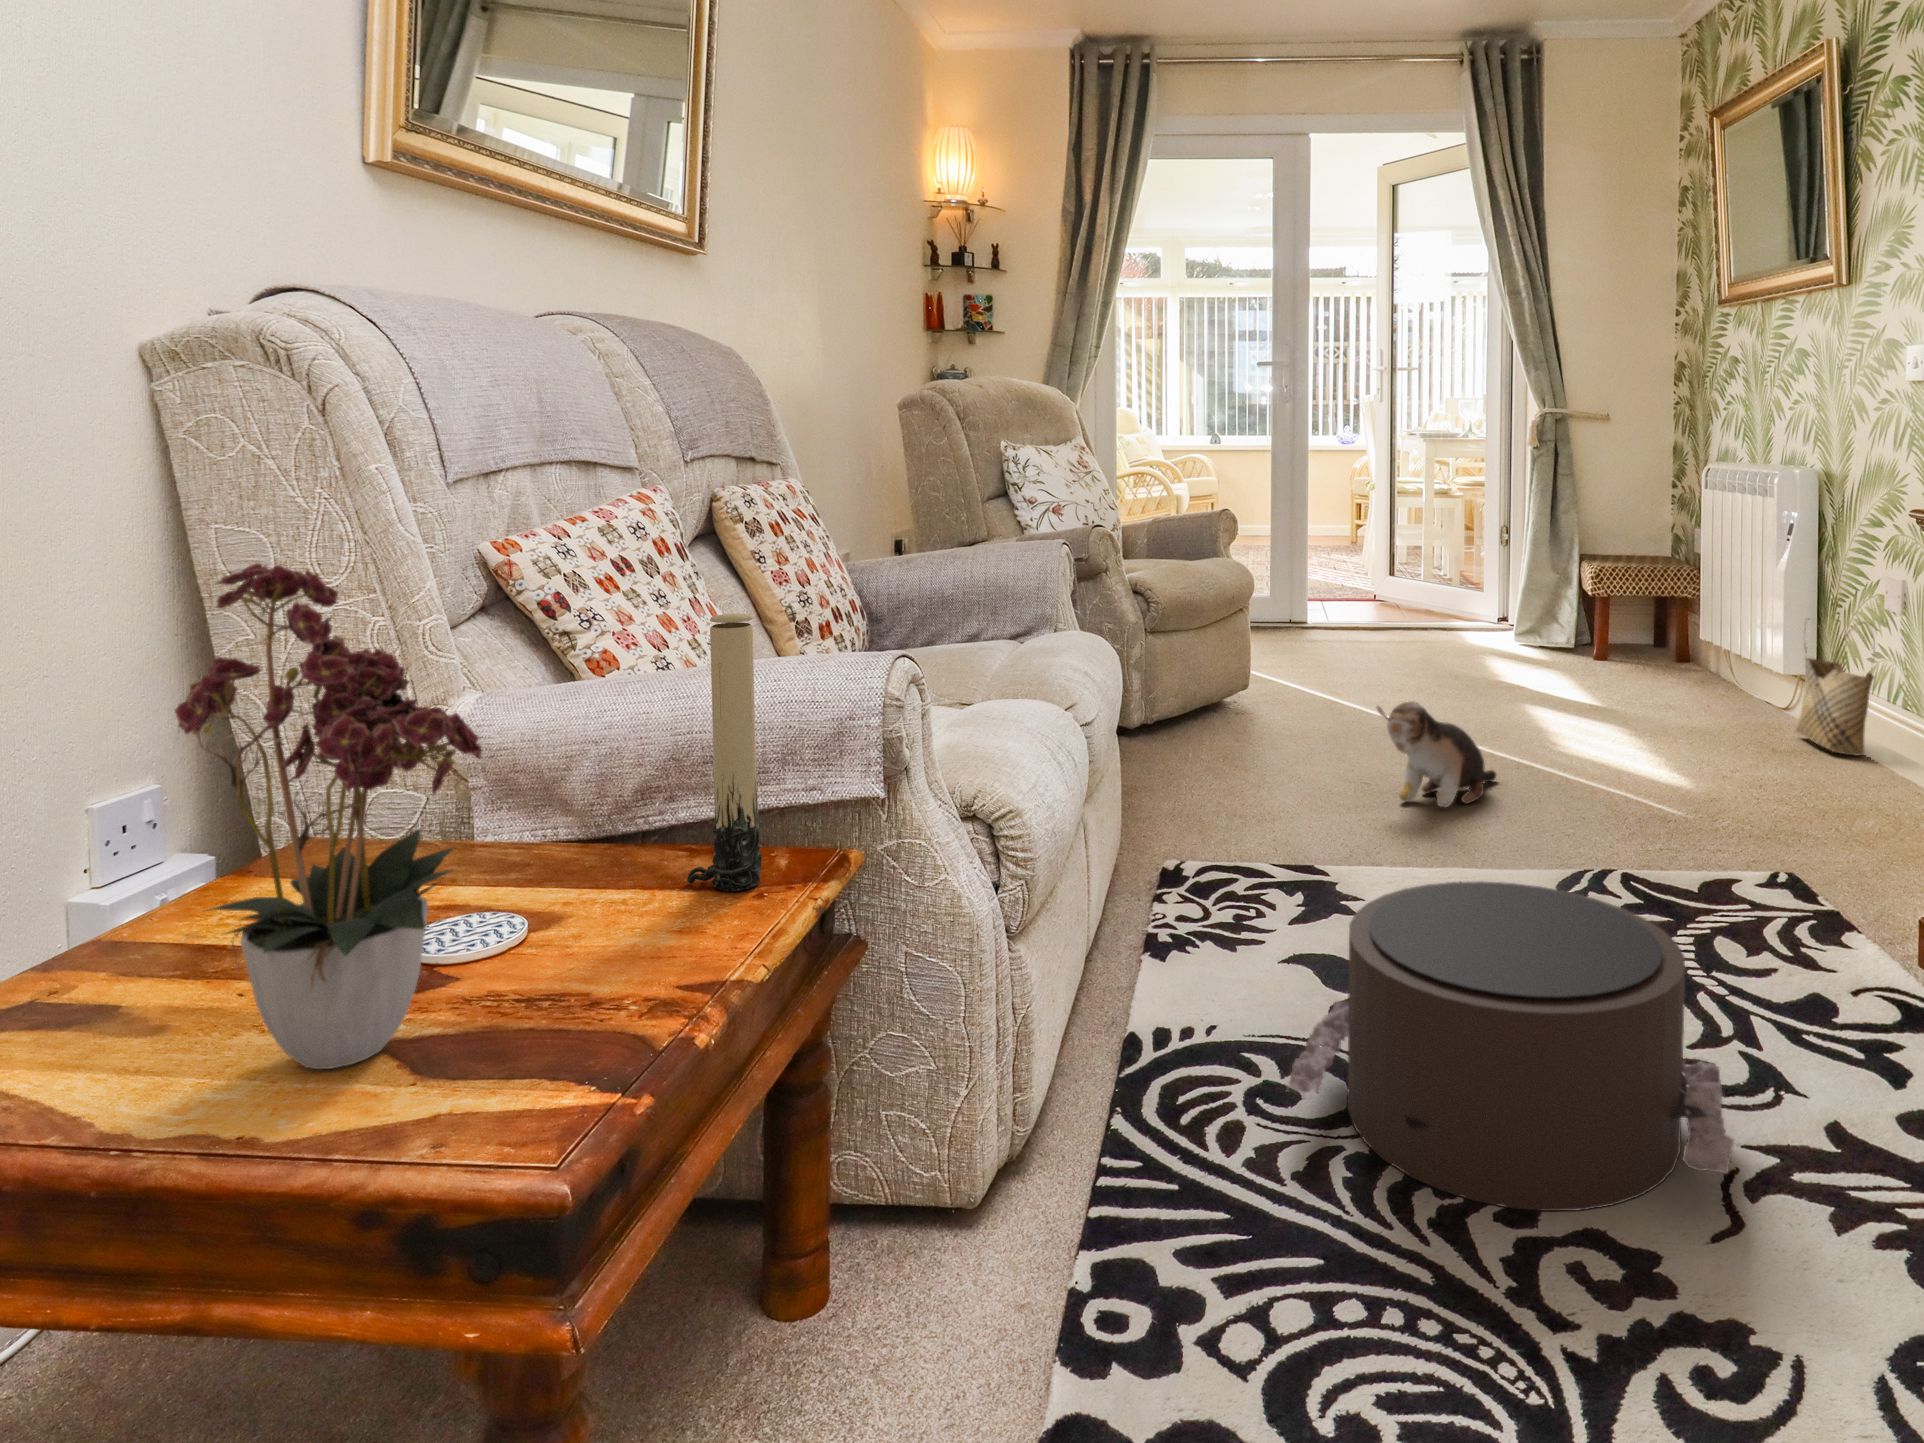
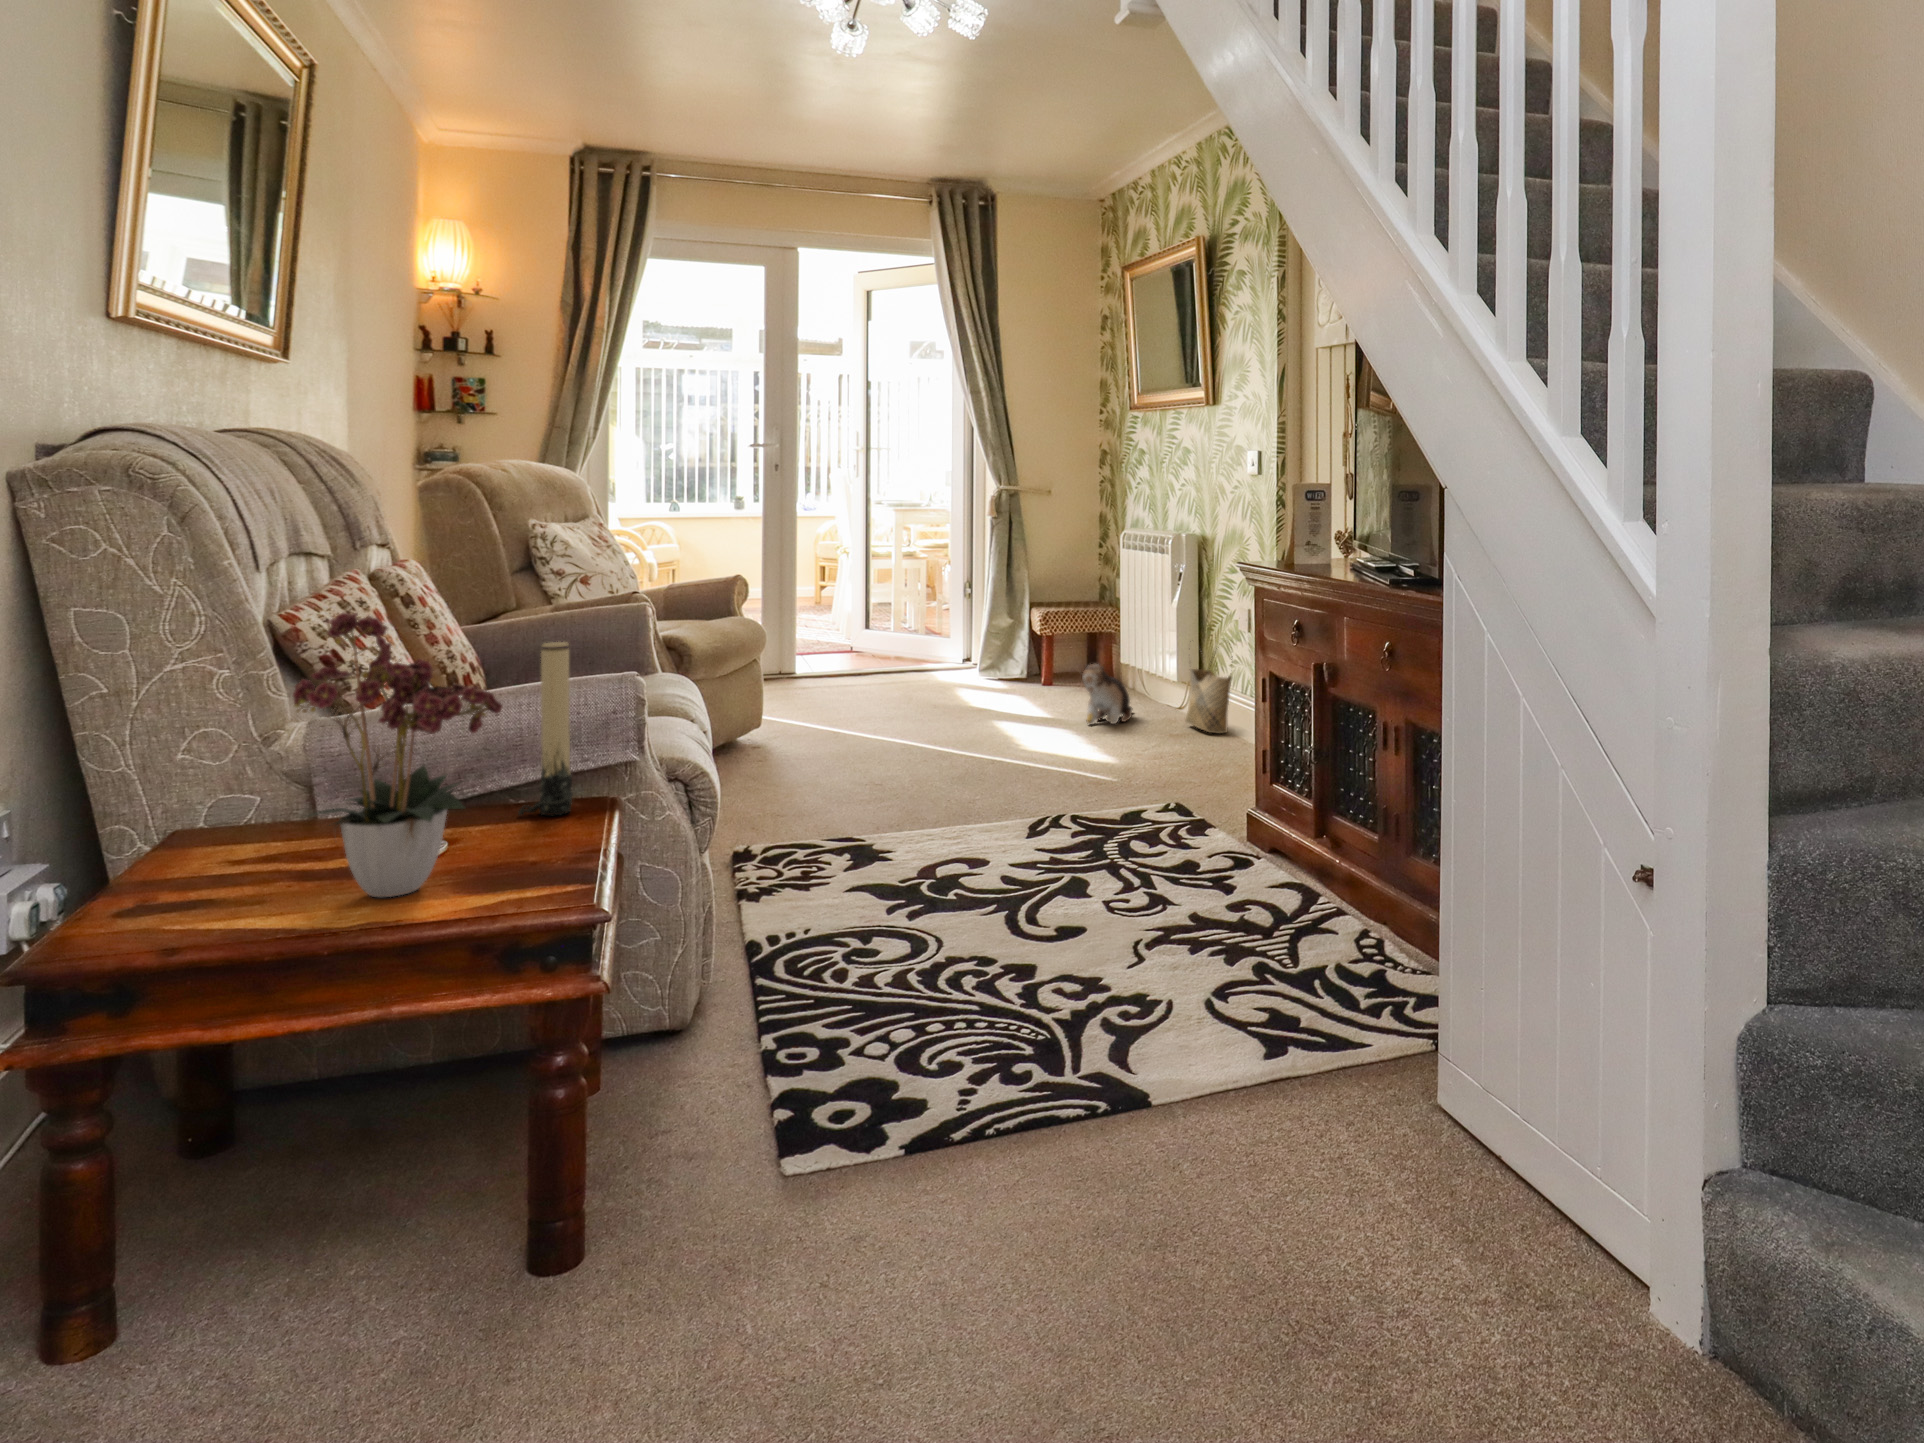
plush toy: present [1376,701,1496,807] -> present [1082,664,1132,724]
pouf: present [1288,881,1734,1211] -> none [878,804,1140,977]

